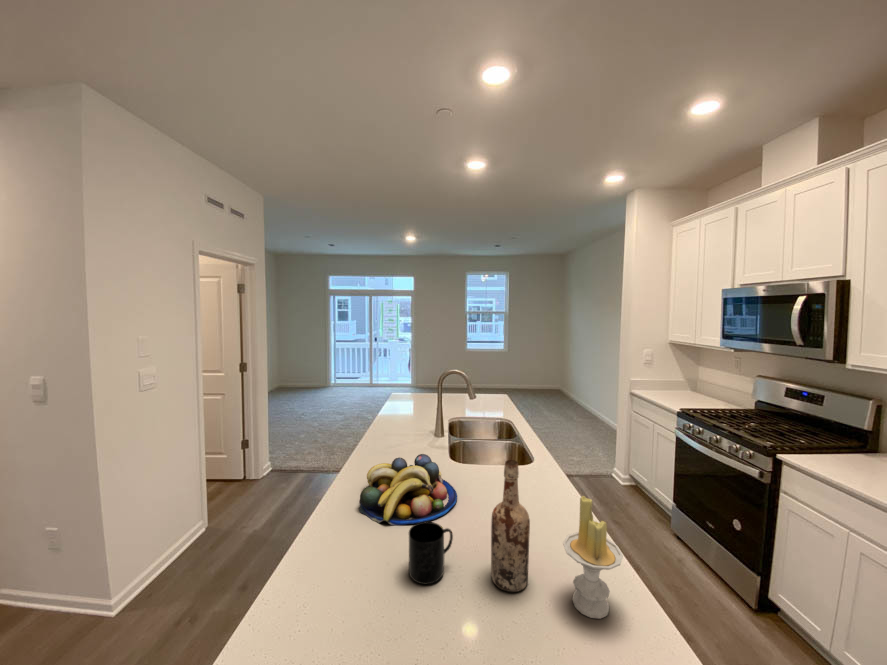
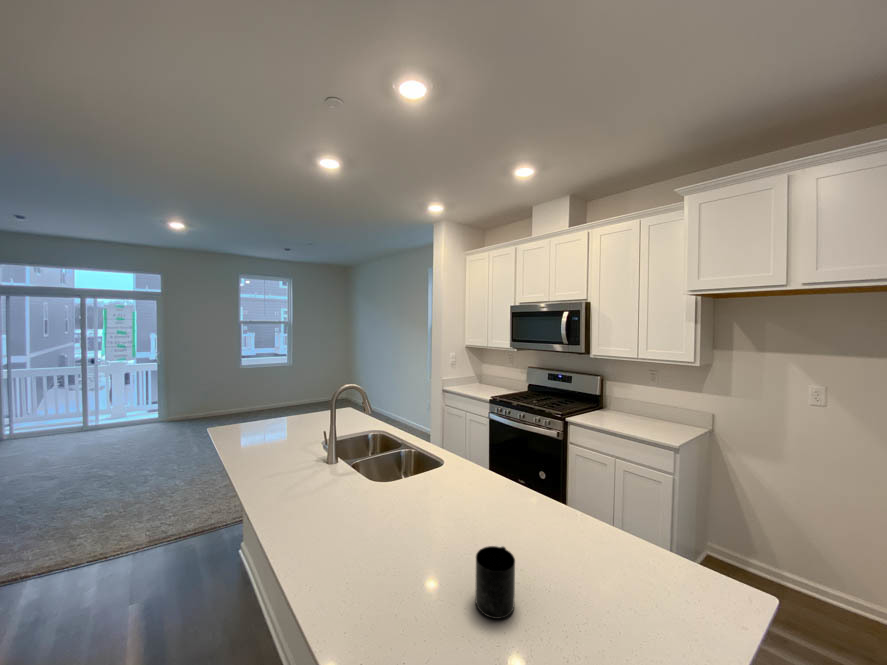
fruit bowl: present [359,454,457,525] -> none [321,484,440,582]
wine bottle: present [491,460,530,592] -> none [538,456,575,582]
candle: present [563,496,623,619] -> none [593,470,643,569]

